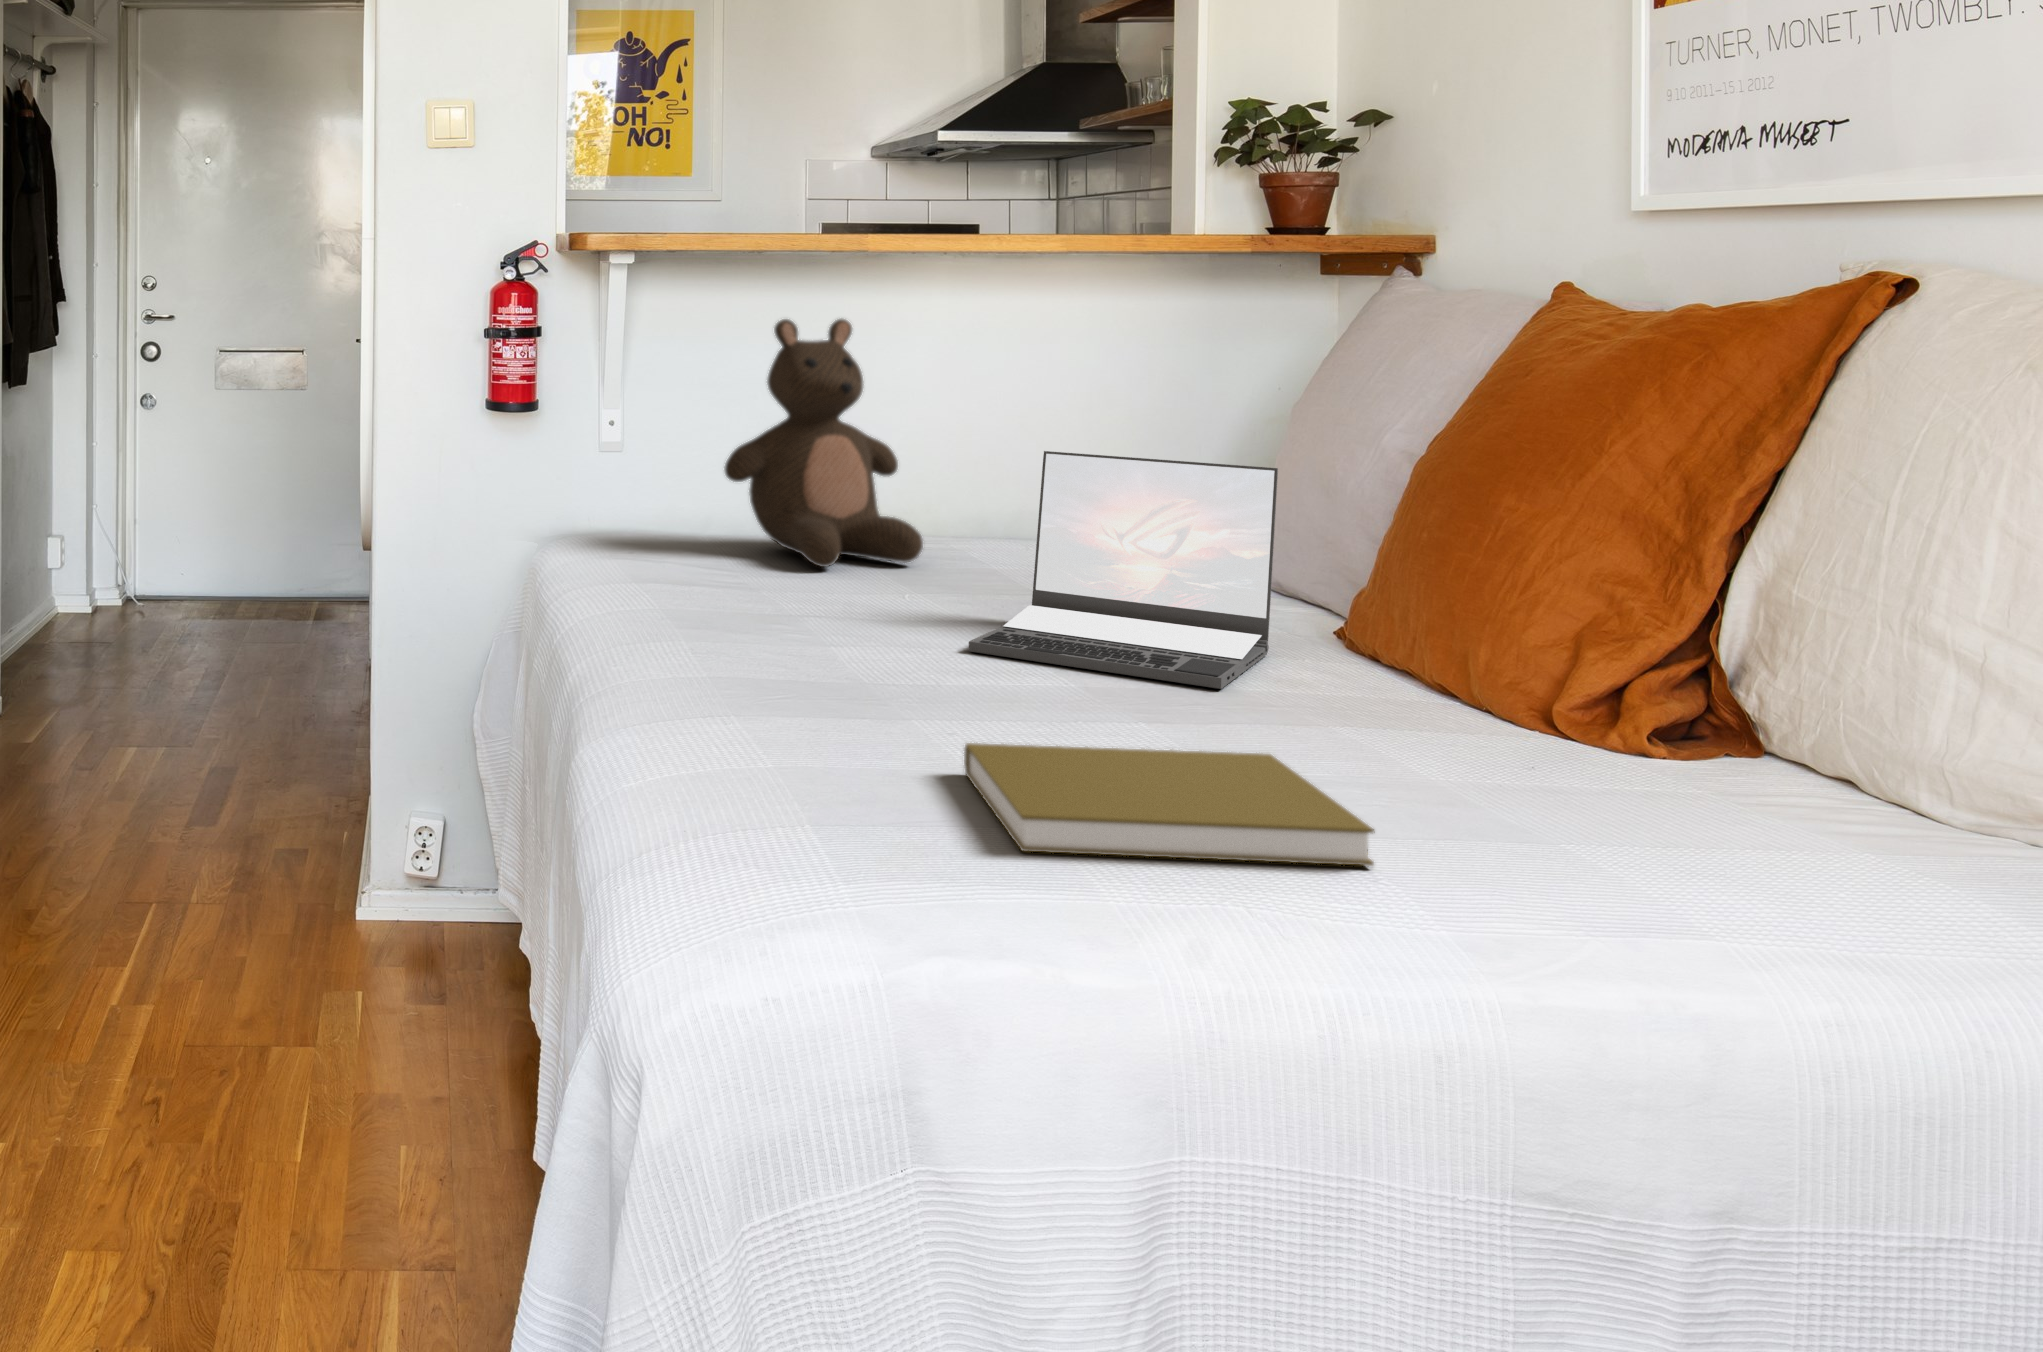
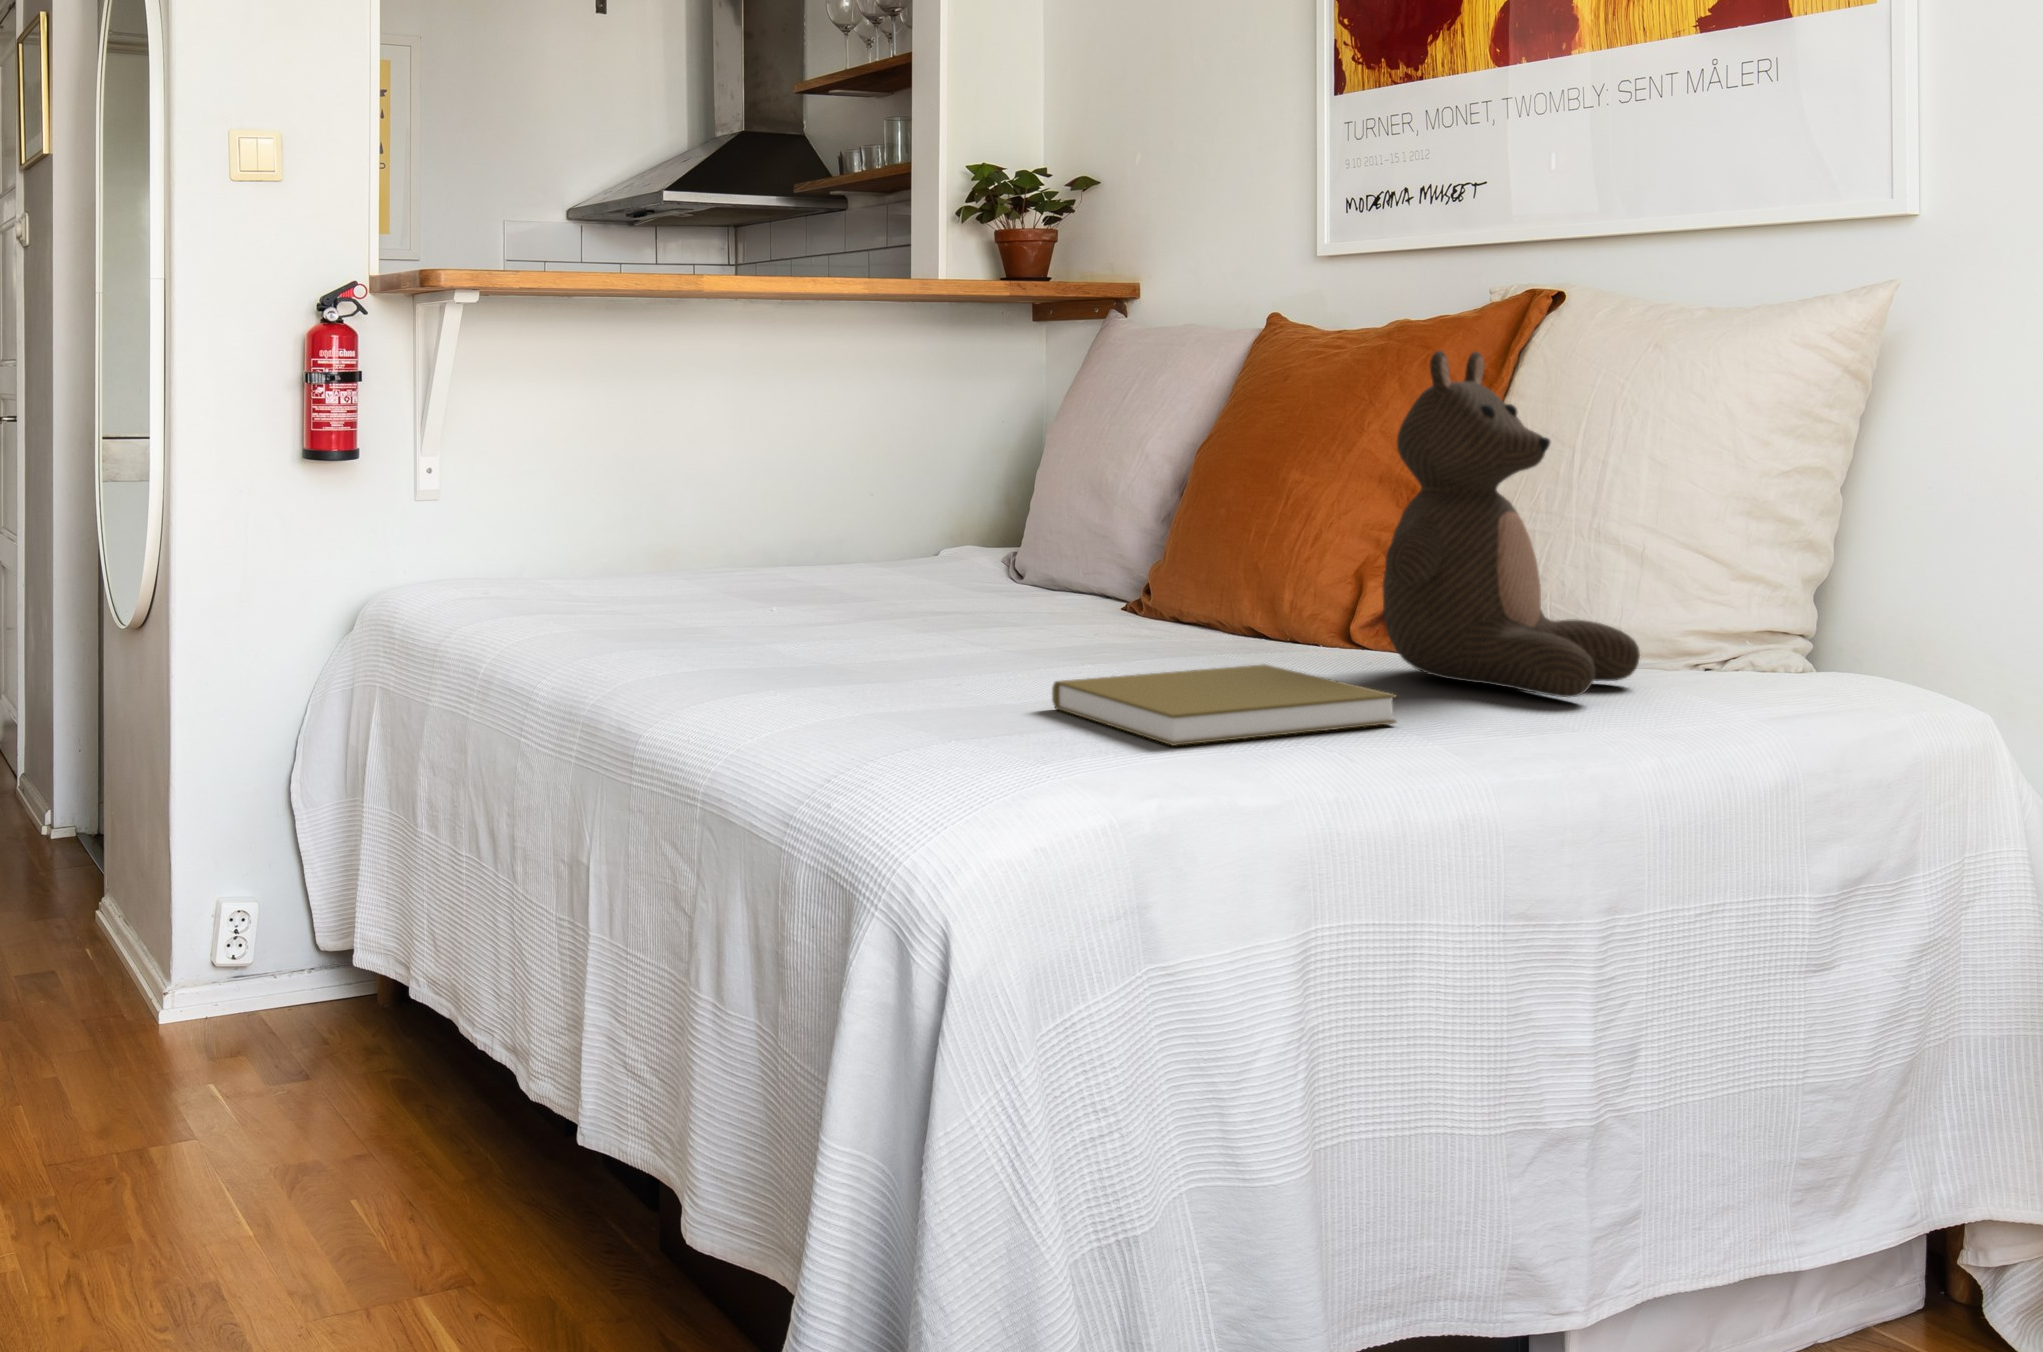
stuffed bear: present [724,319,923,567] -> present [1383,351,1640,697]
laptop: present [969,451,1278,689] -> none [923,459,1142,641]

